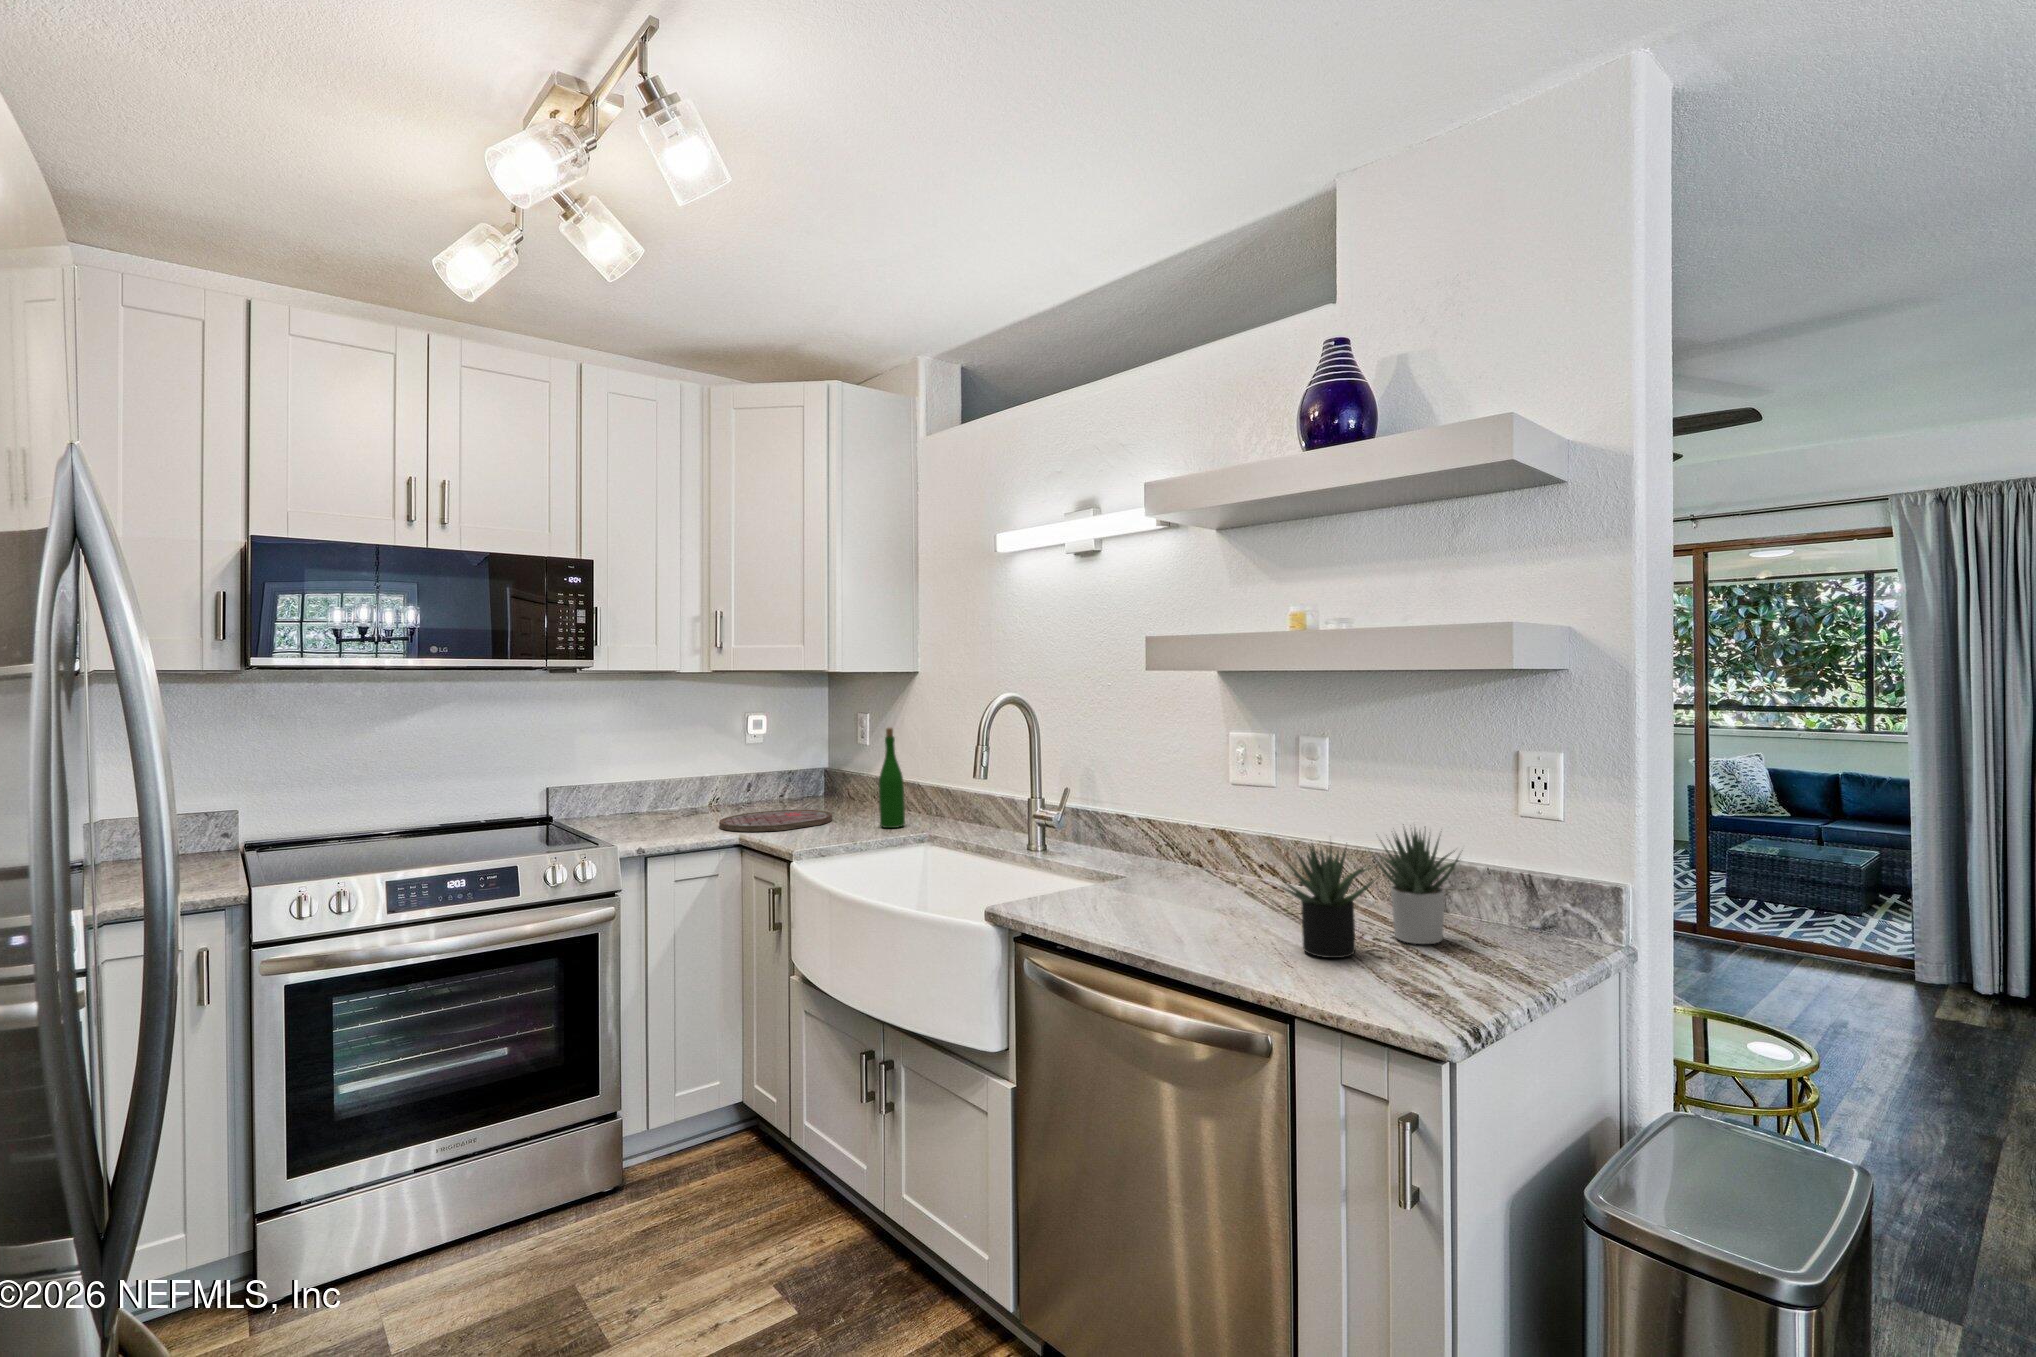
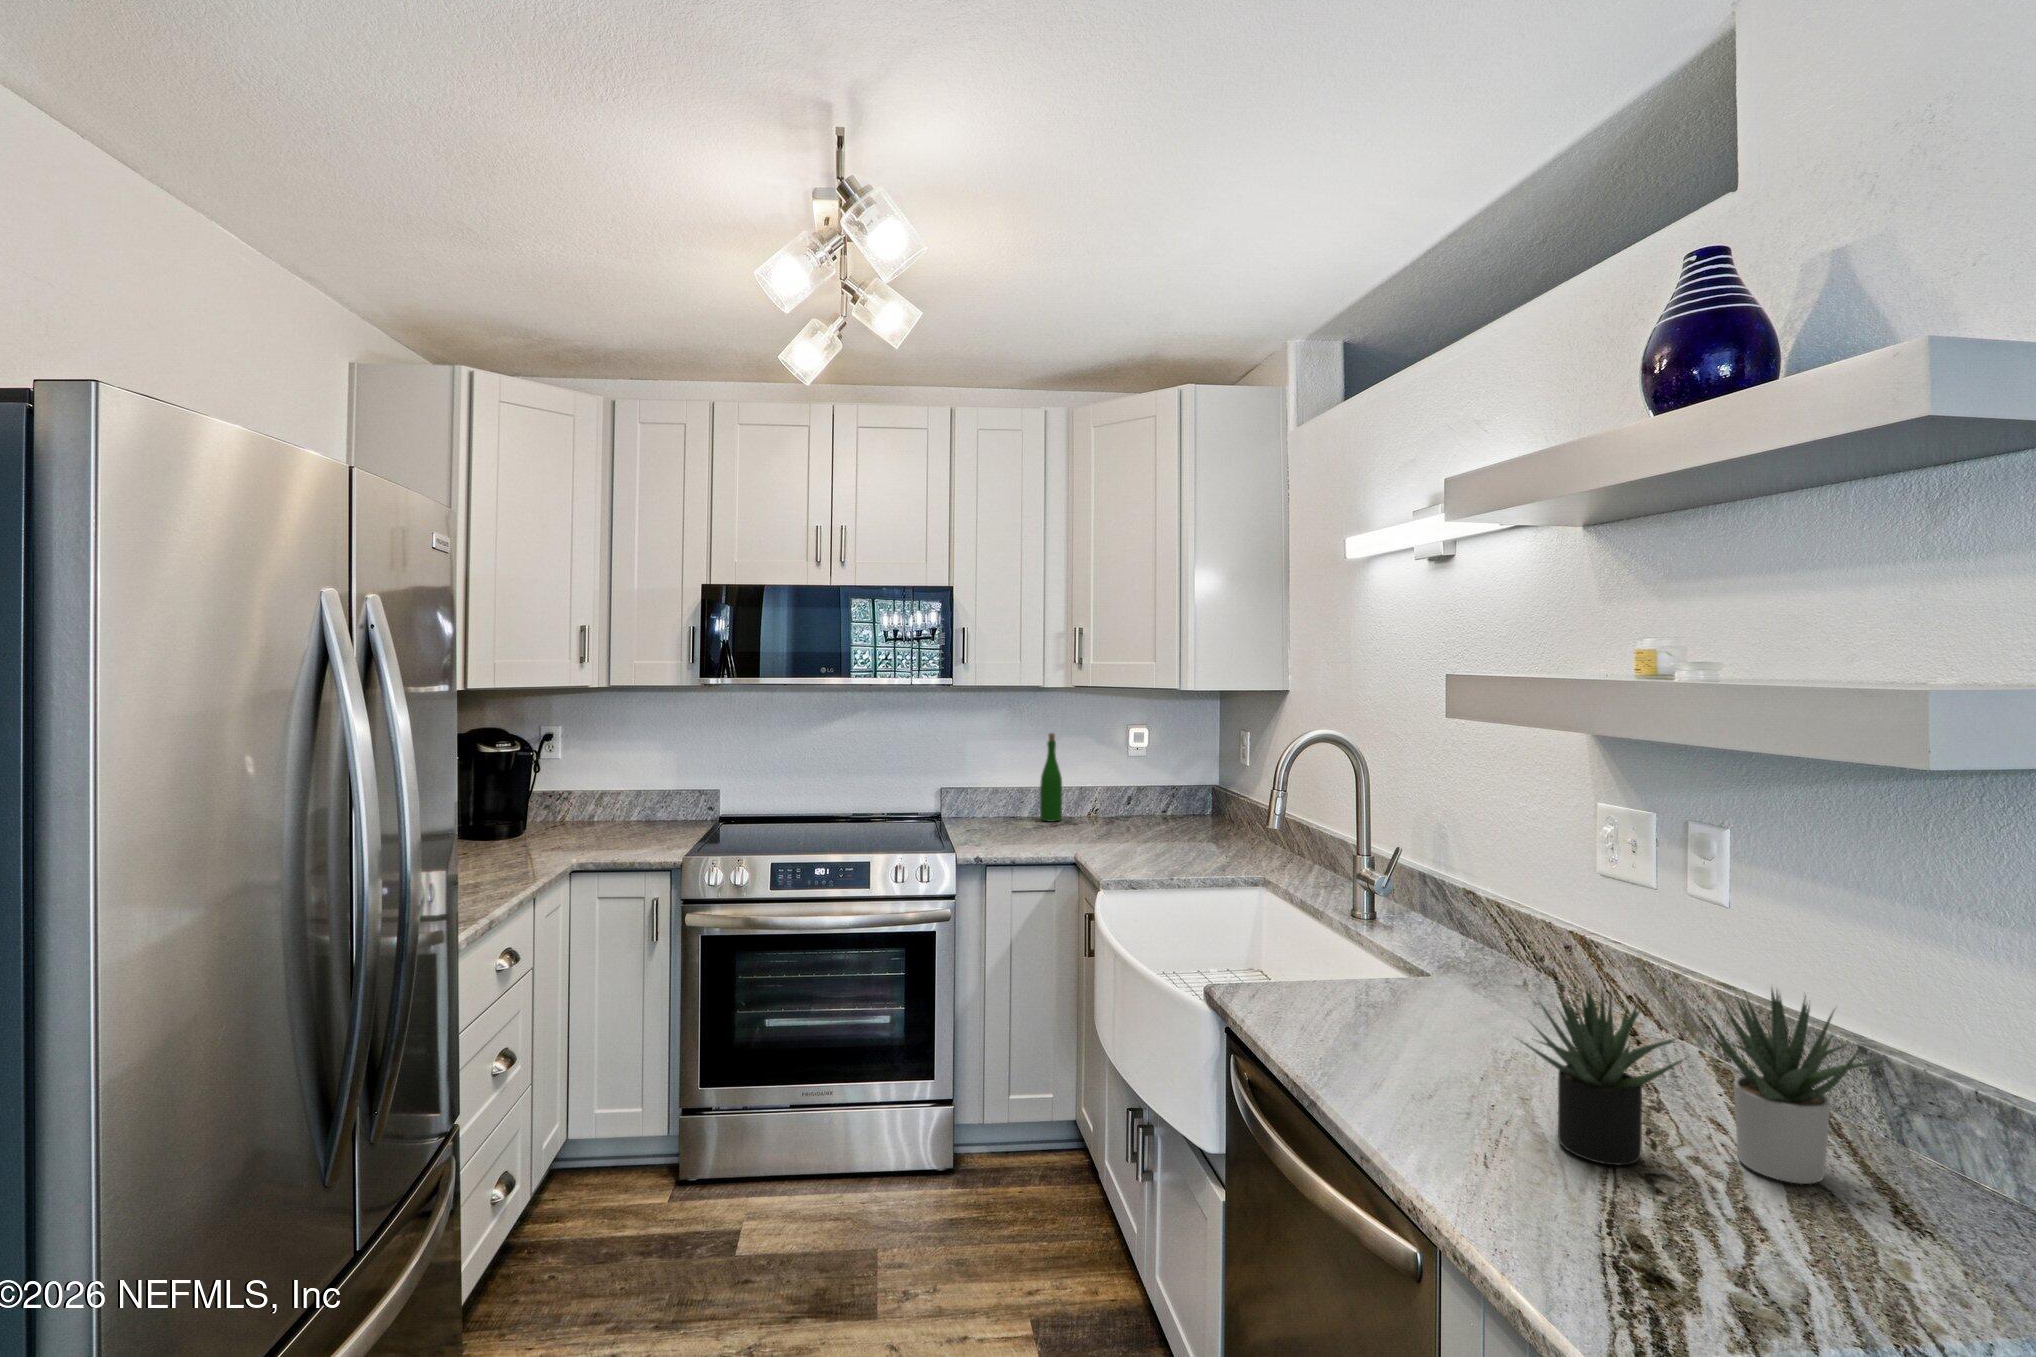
wine bottle: present [879,728,905,828] -> present [1040,733,1062,822]
cutting board: present [719,810,832,832] -> none [1078,826,1193,850]

